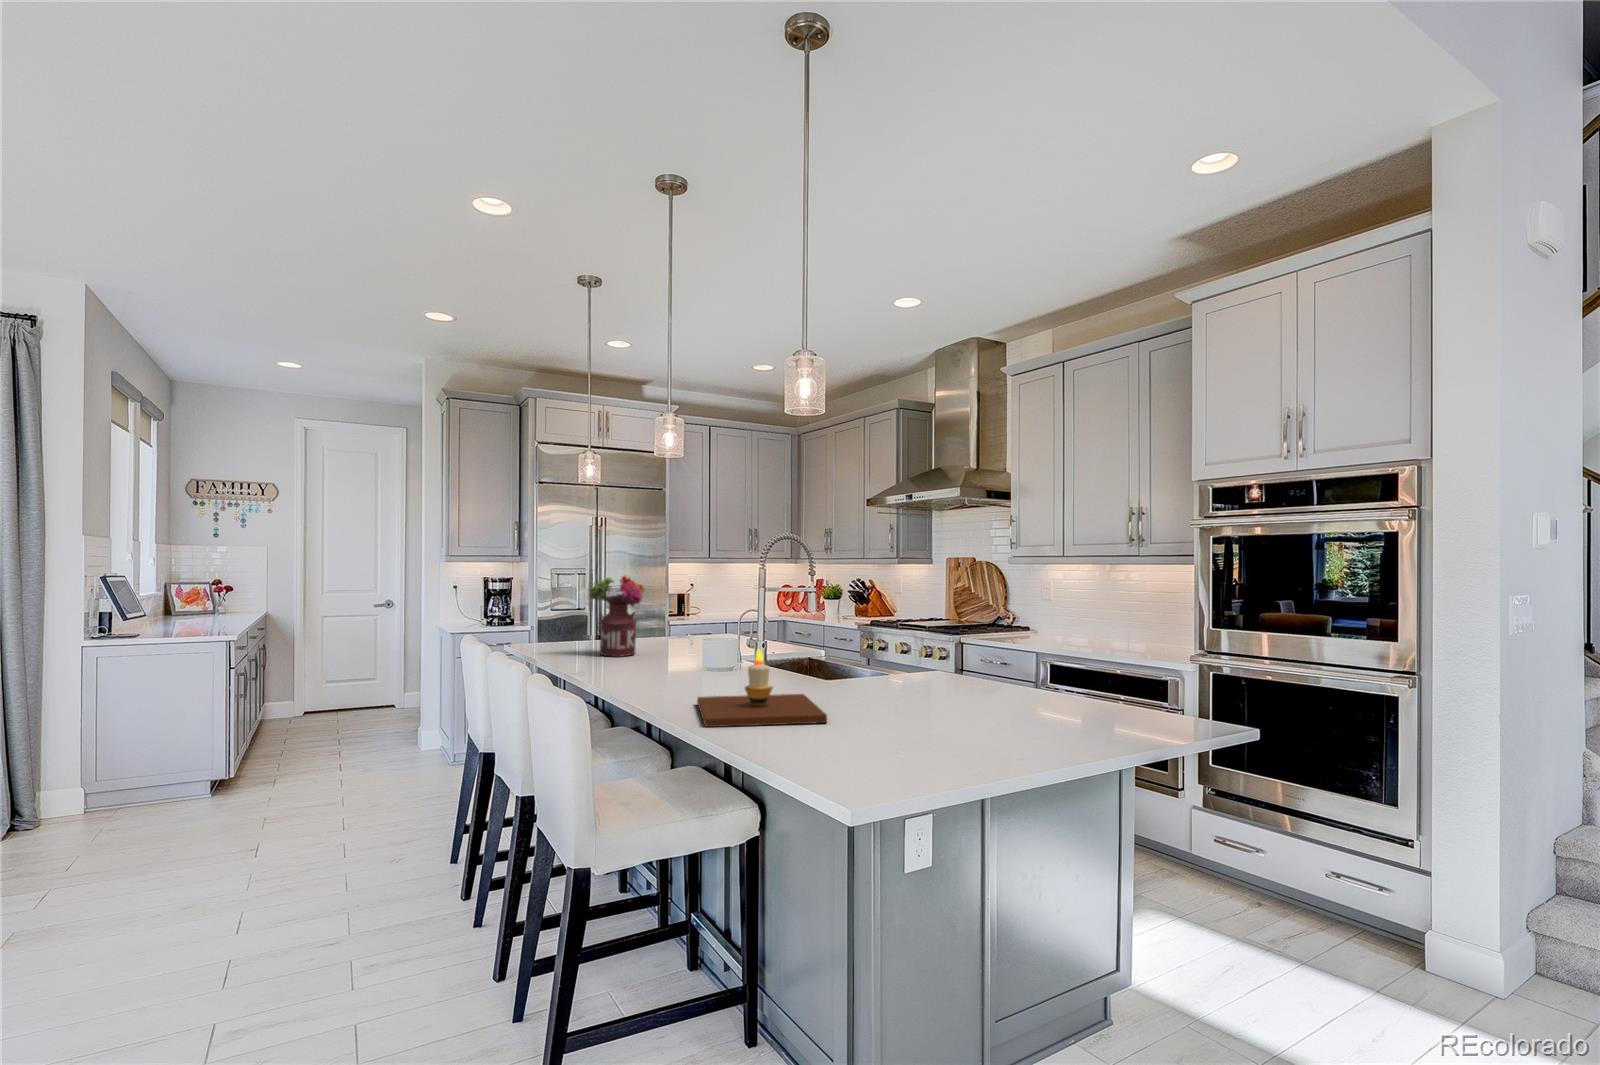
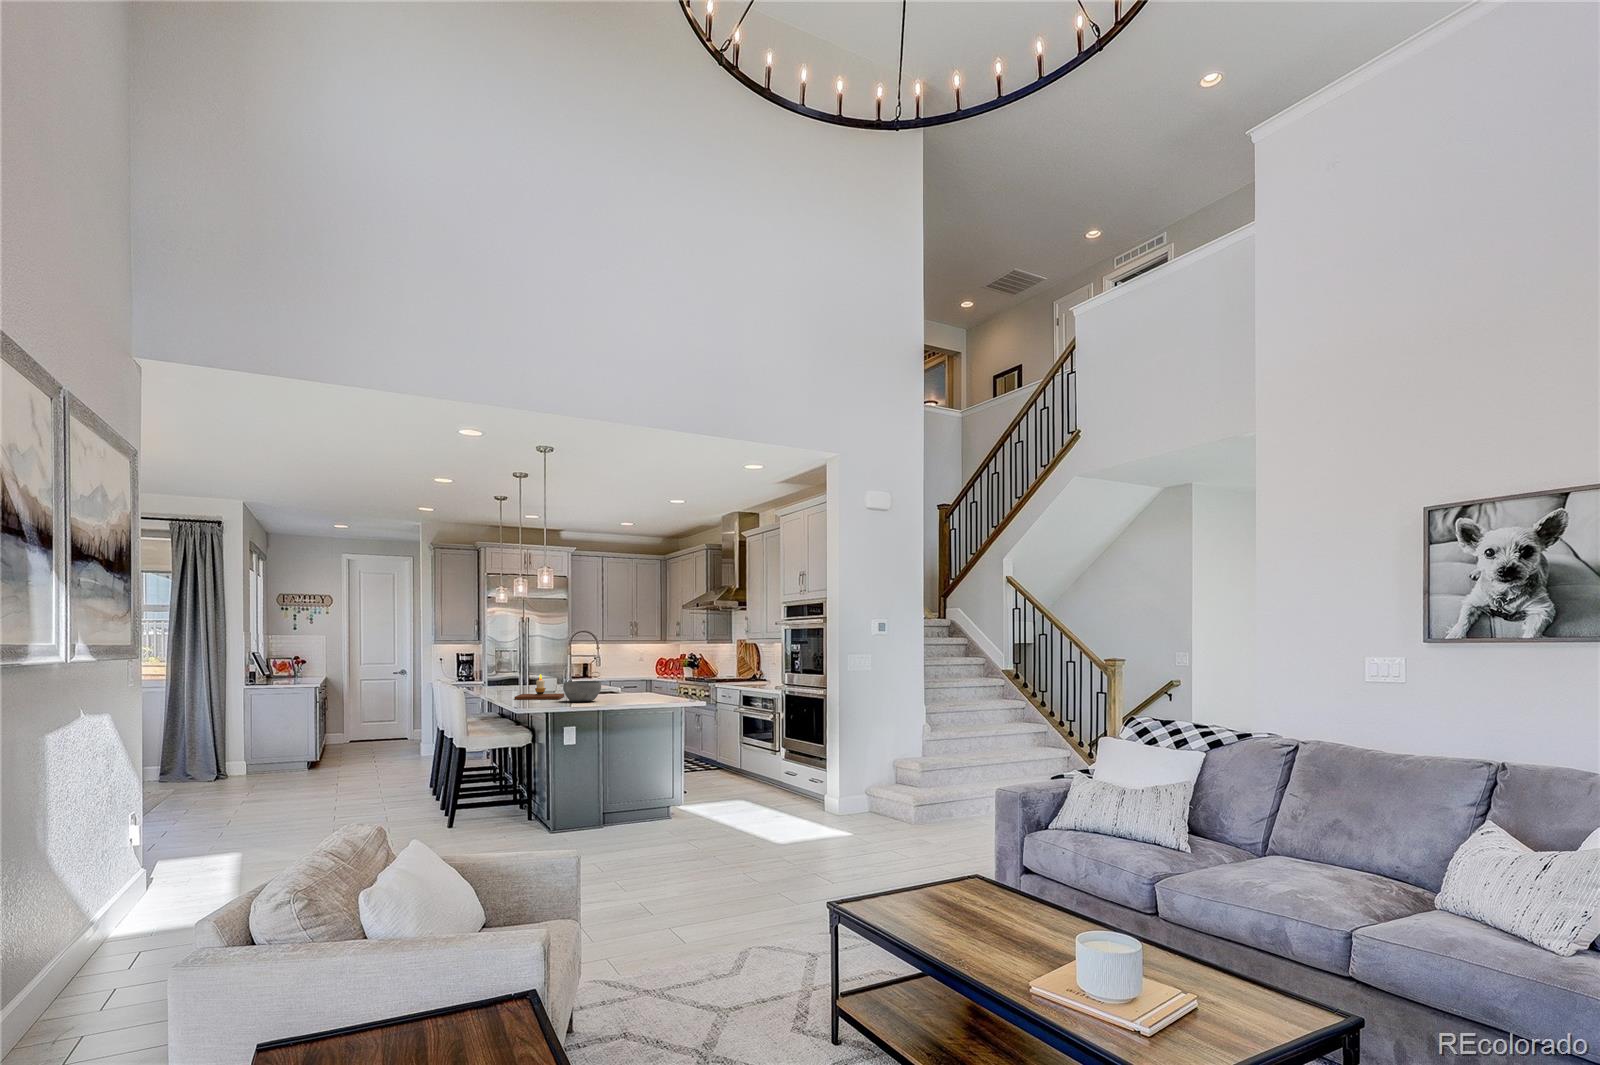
flower arrangement: present [590,575,644,657] -> none [499,649,528,688]
bowl: none [869,675,984,746] -> present [563,681,601,702]

